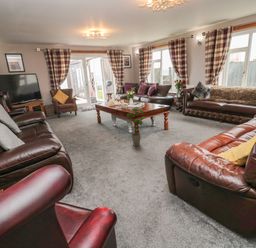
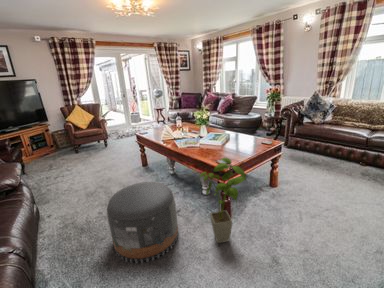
pouf: none [87,121,117,151] -> present [107,182,178,263]

